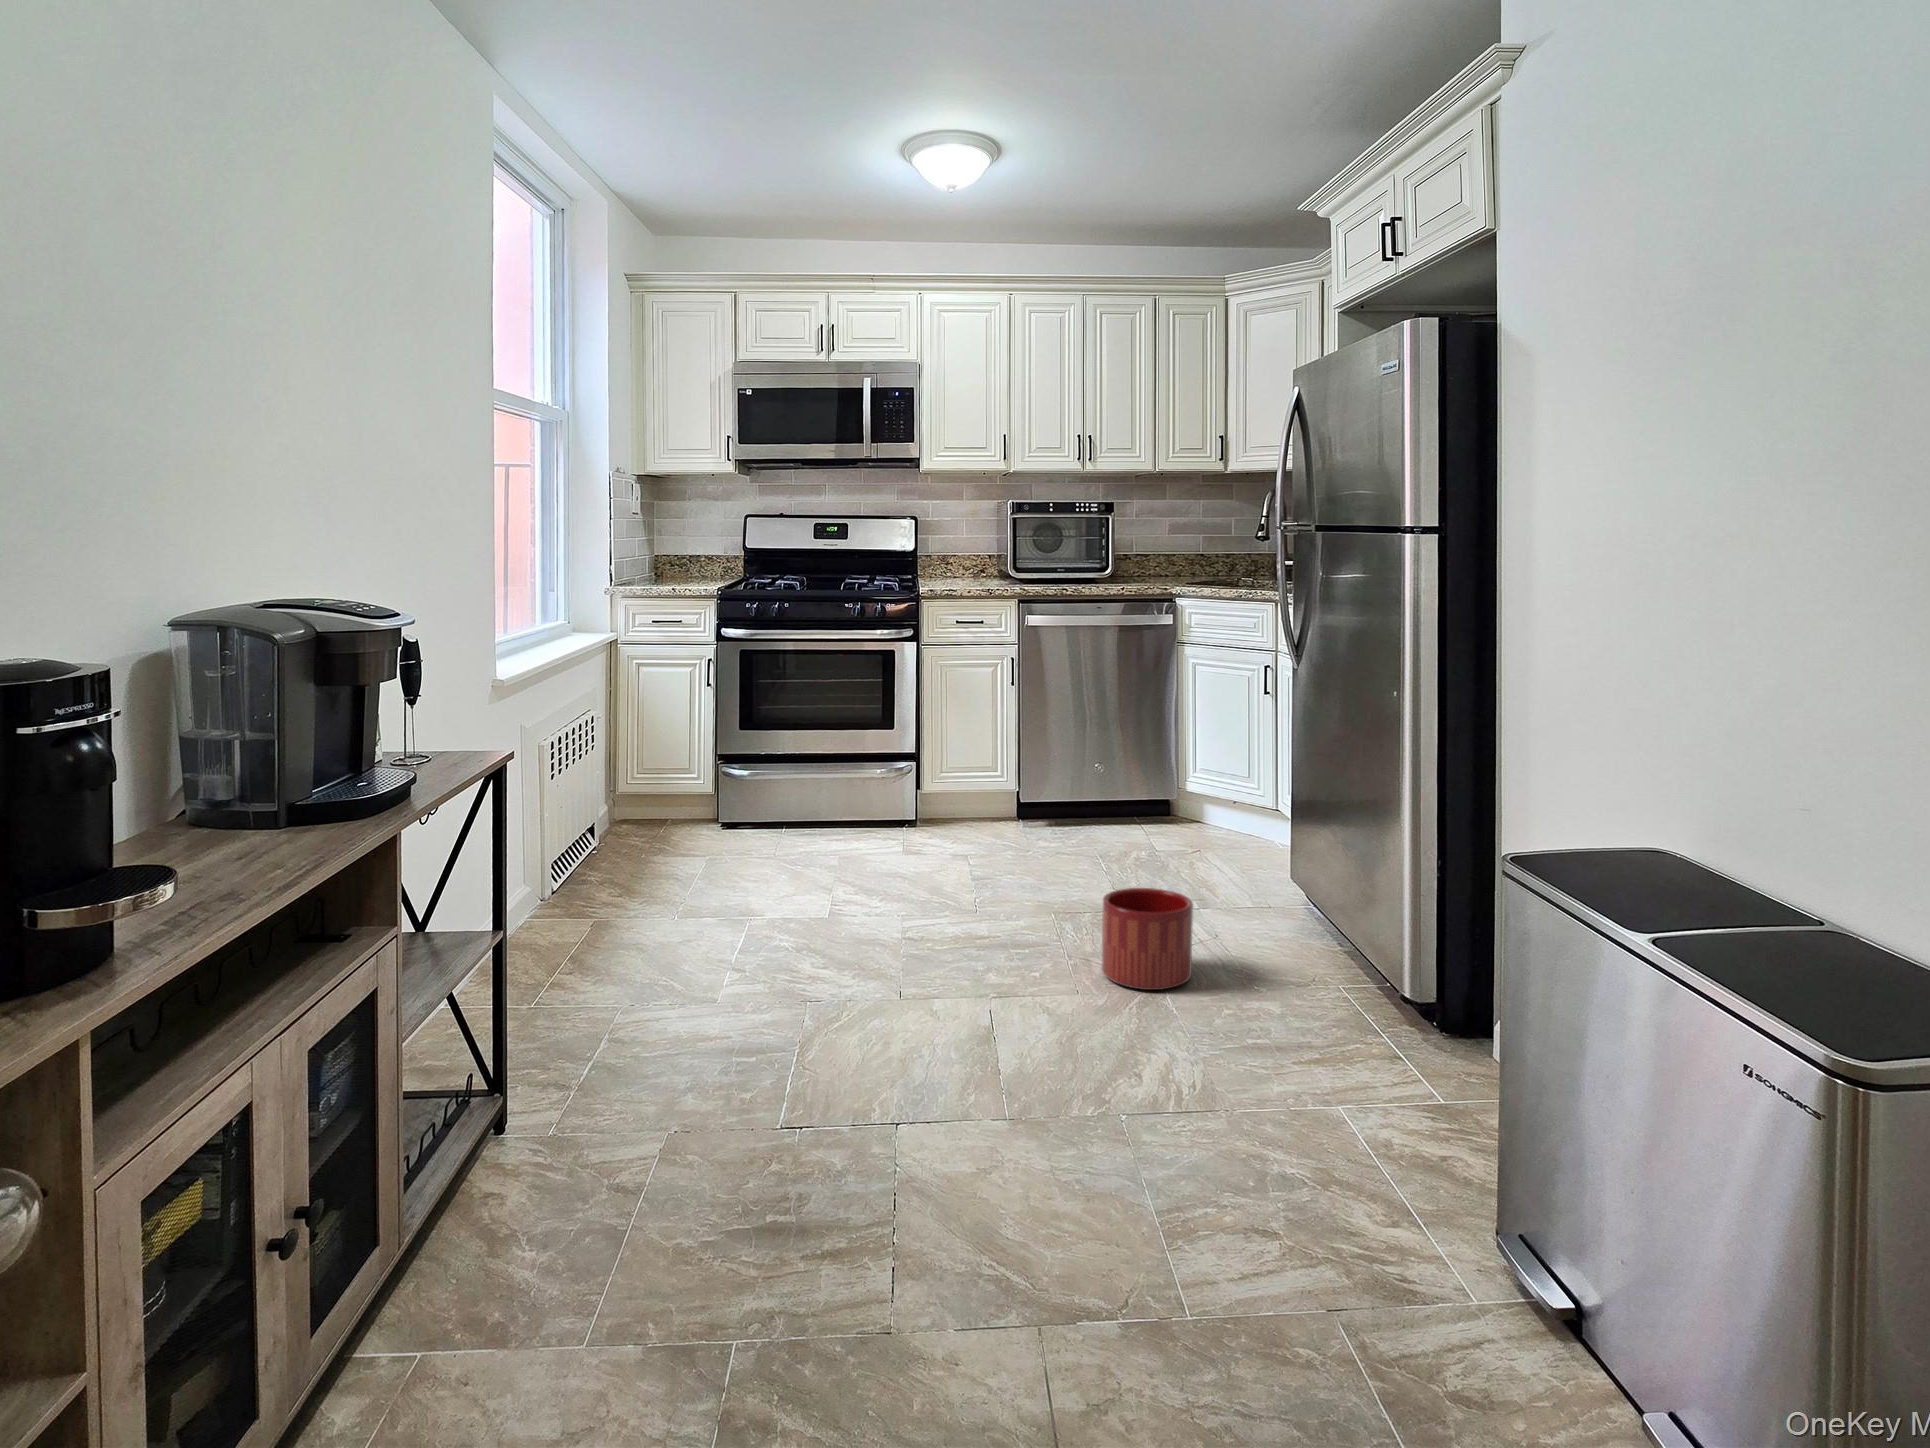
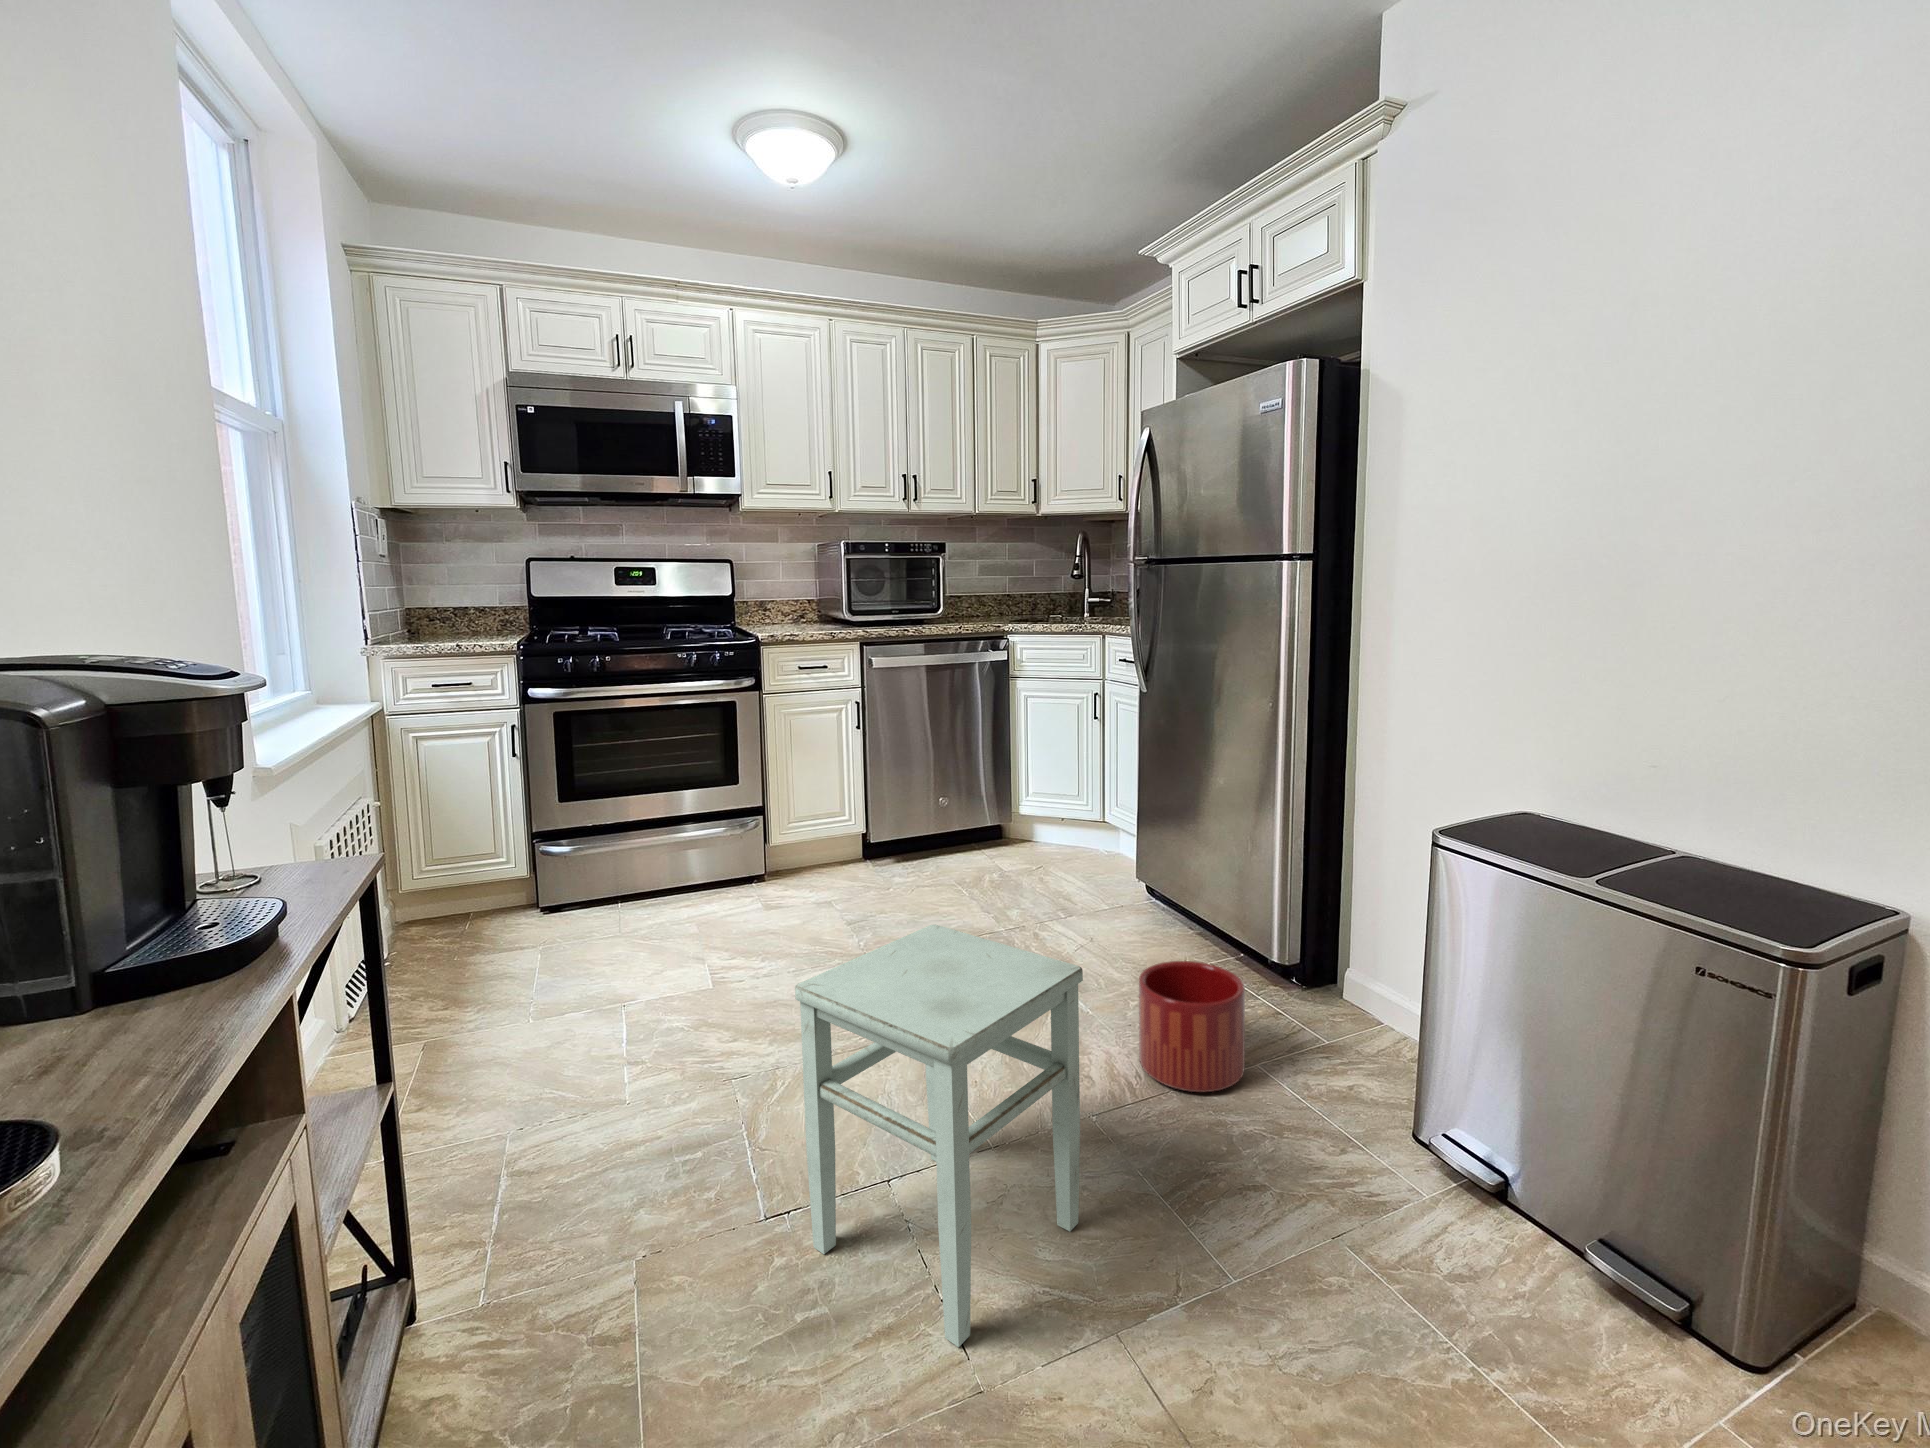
stool: none [780,809,970,1054] -> present [795,925,1083,1347]

